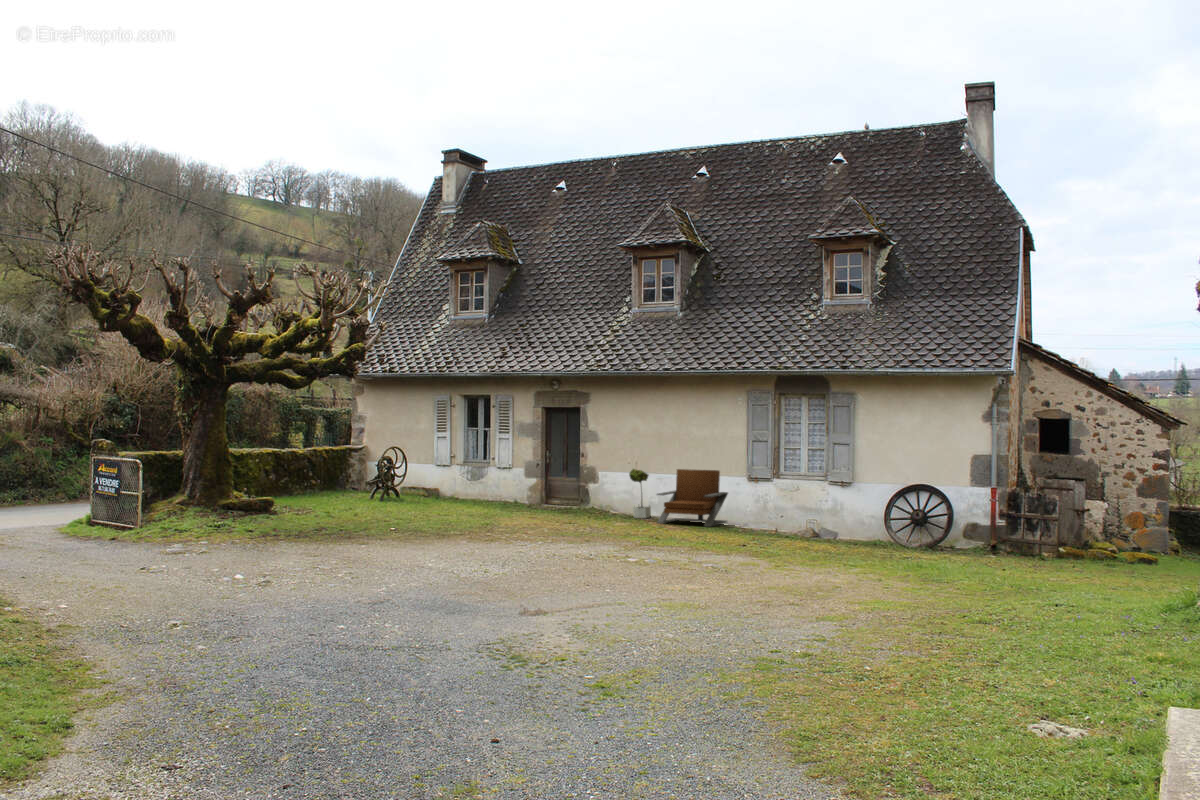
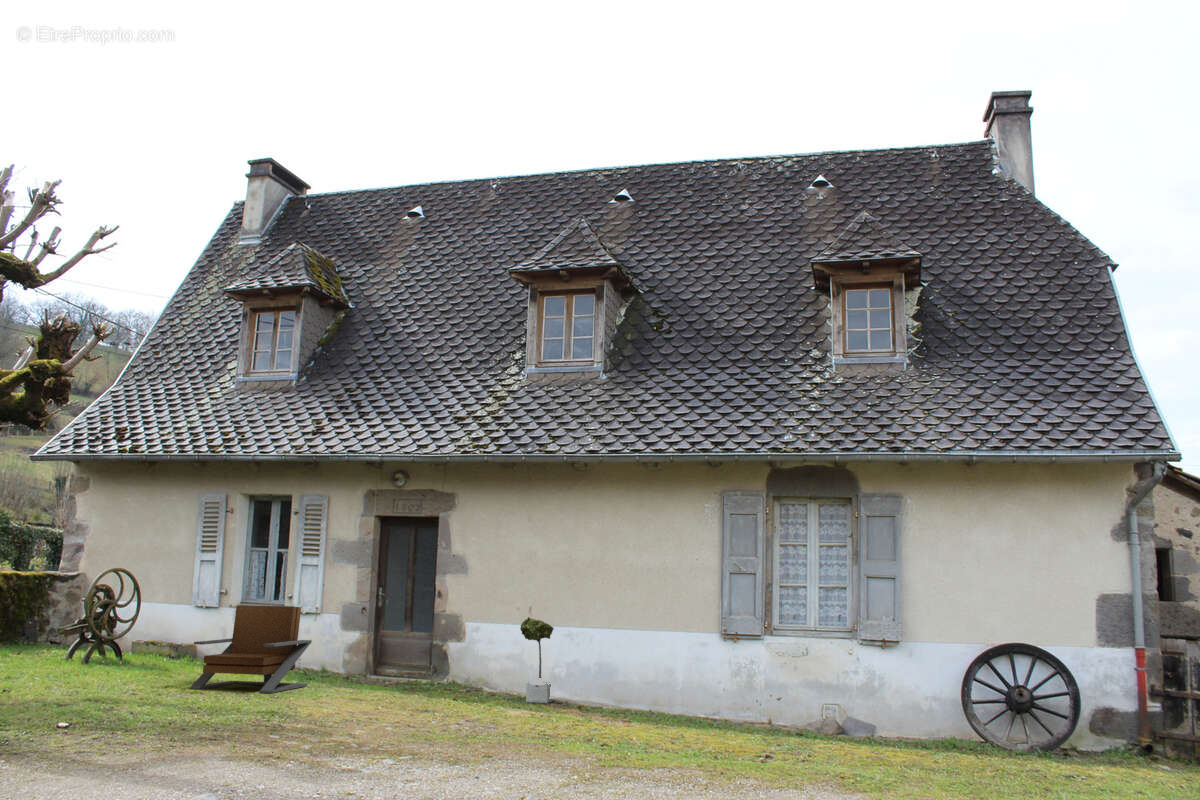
lounge chair: present [657,469,728,527] -> present [190,605,312,693]

